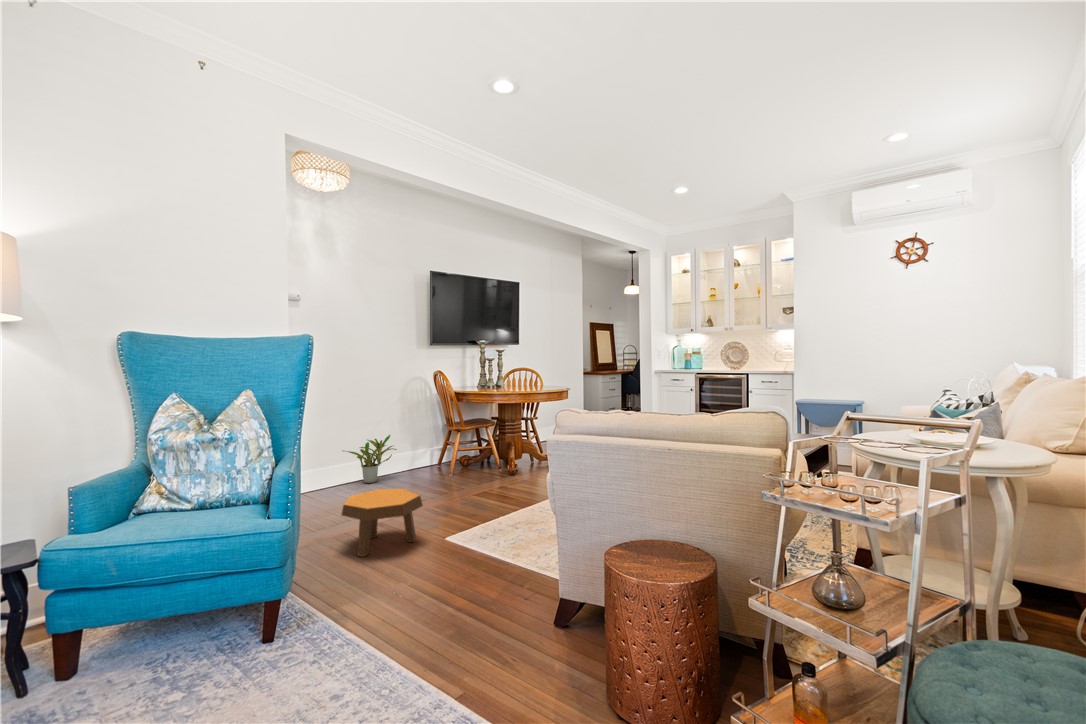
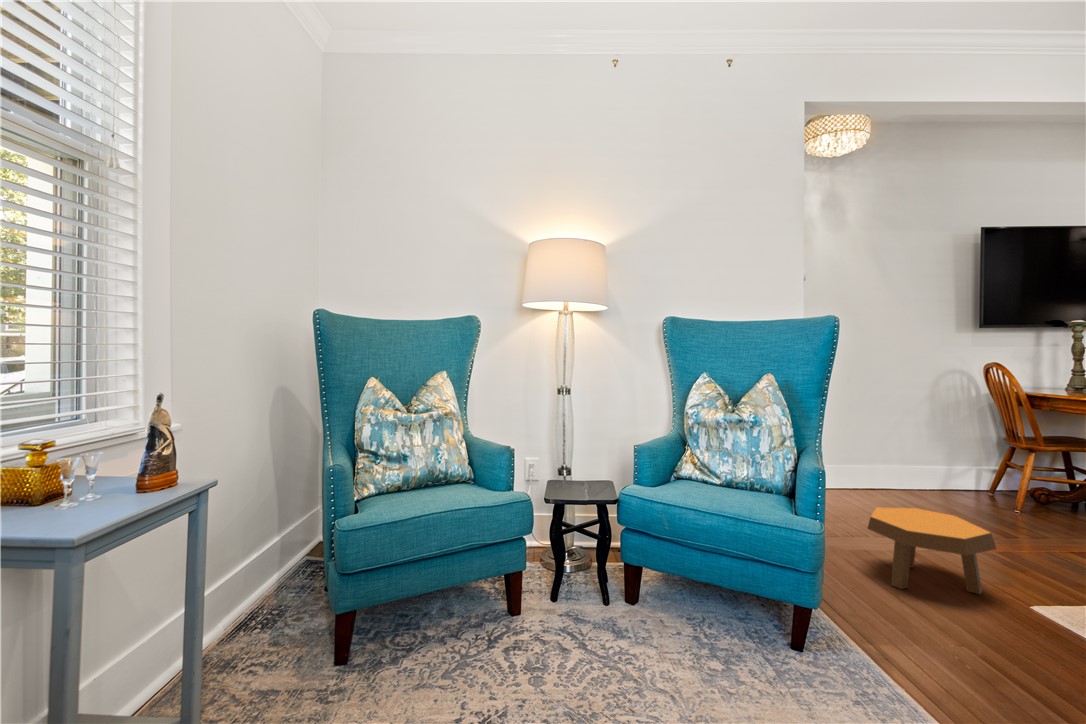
potted plant: present [348,435,396,483] -> none [849,441,924,495]

